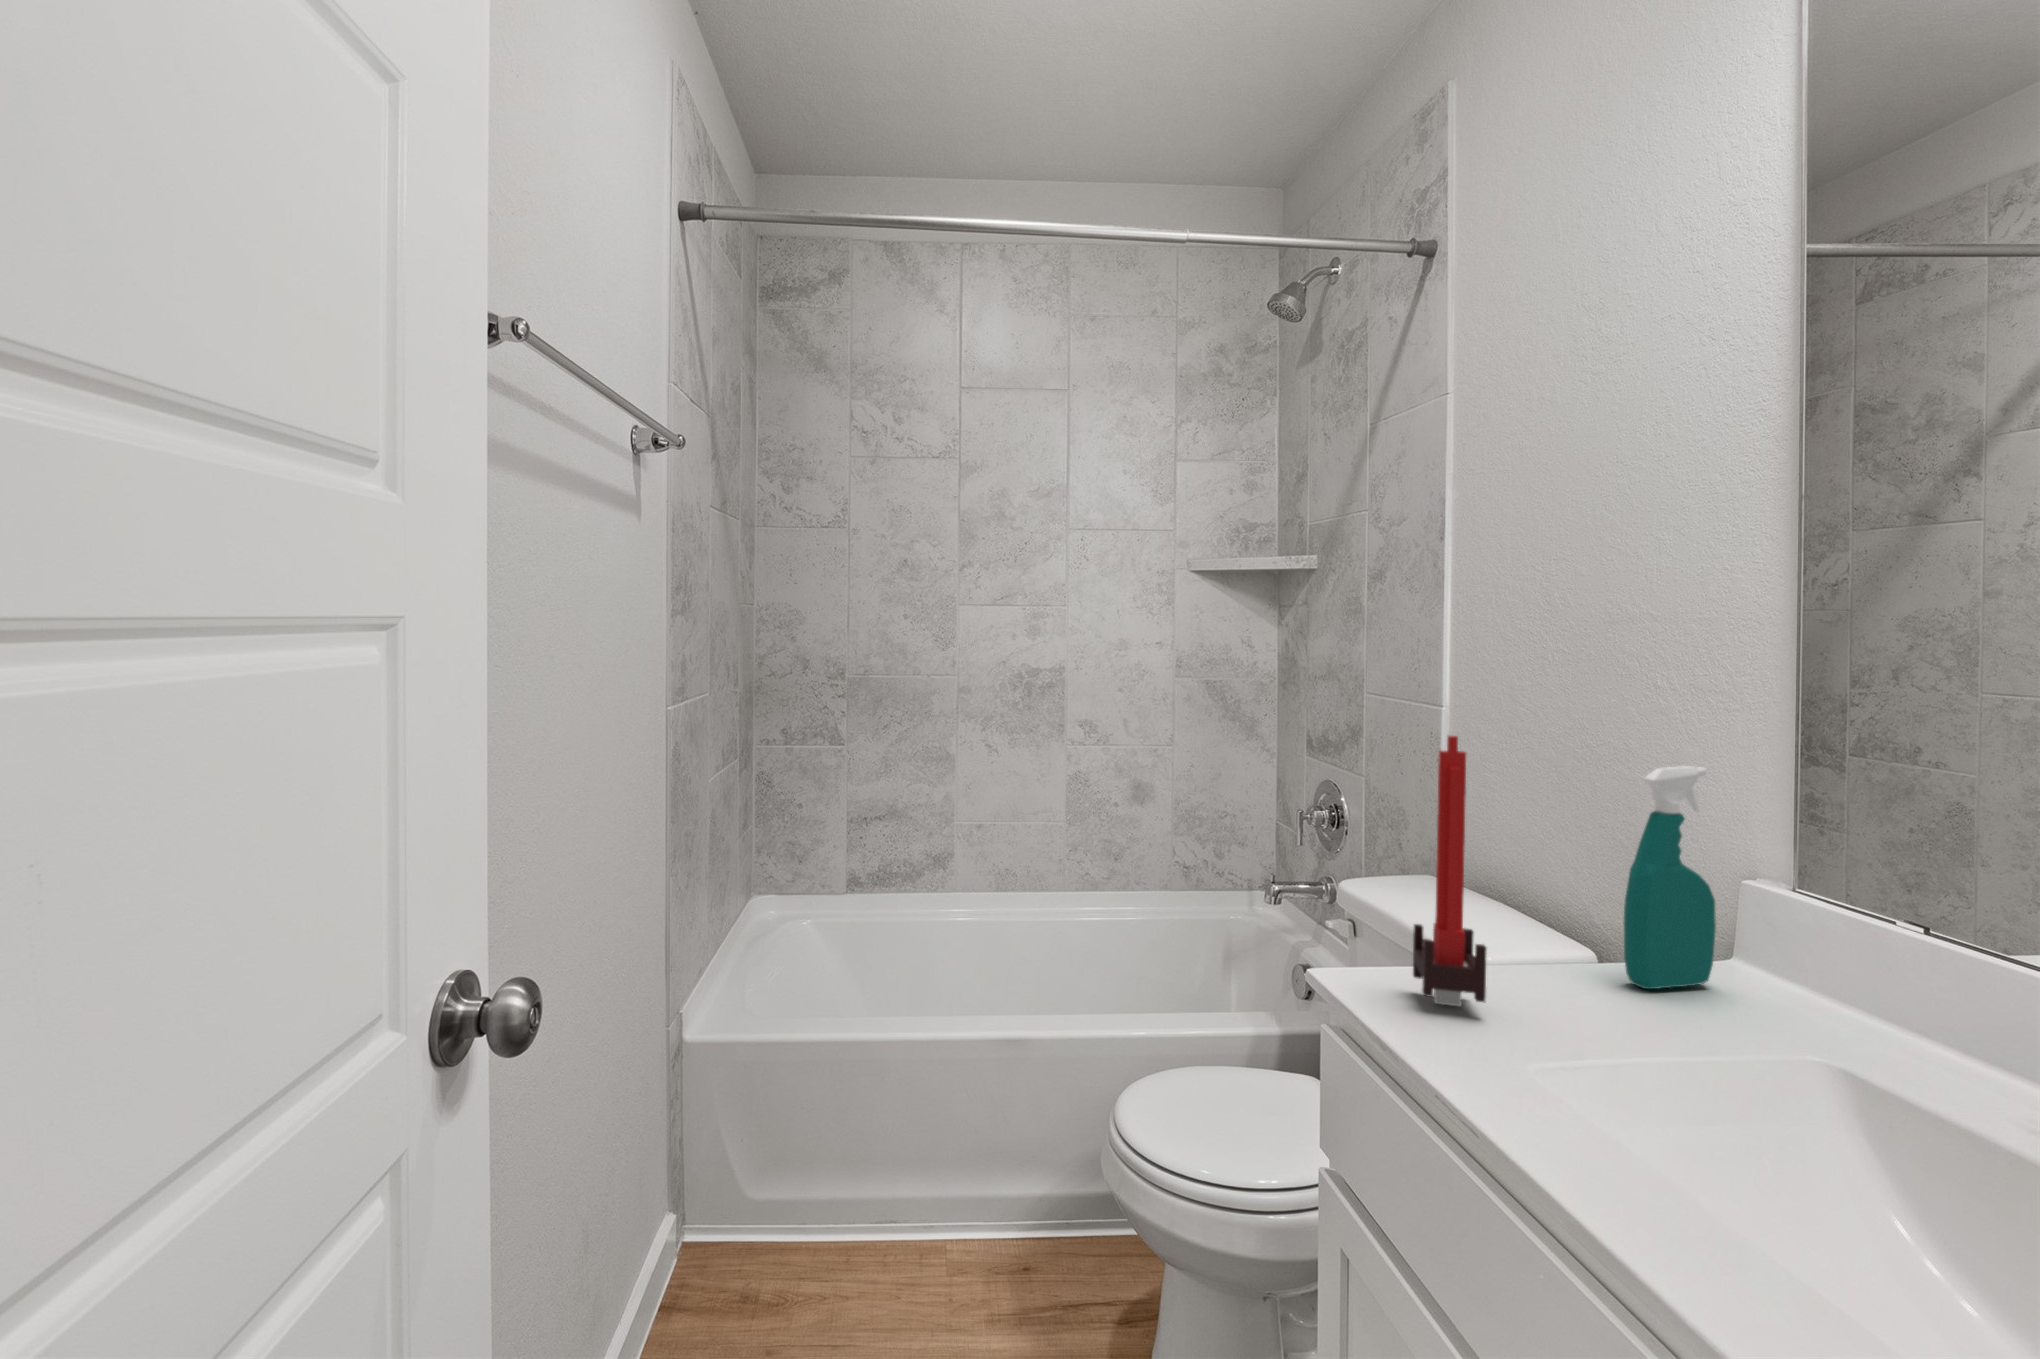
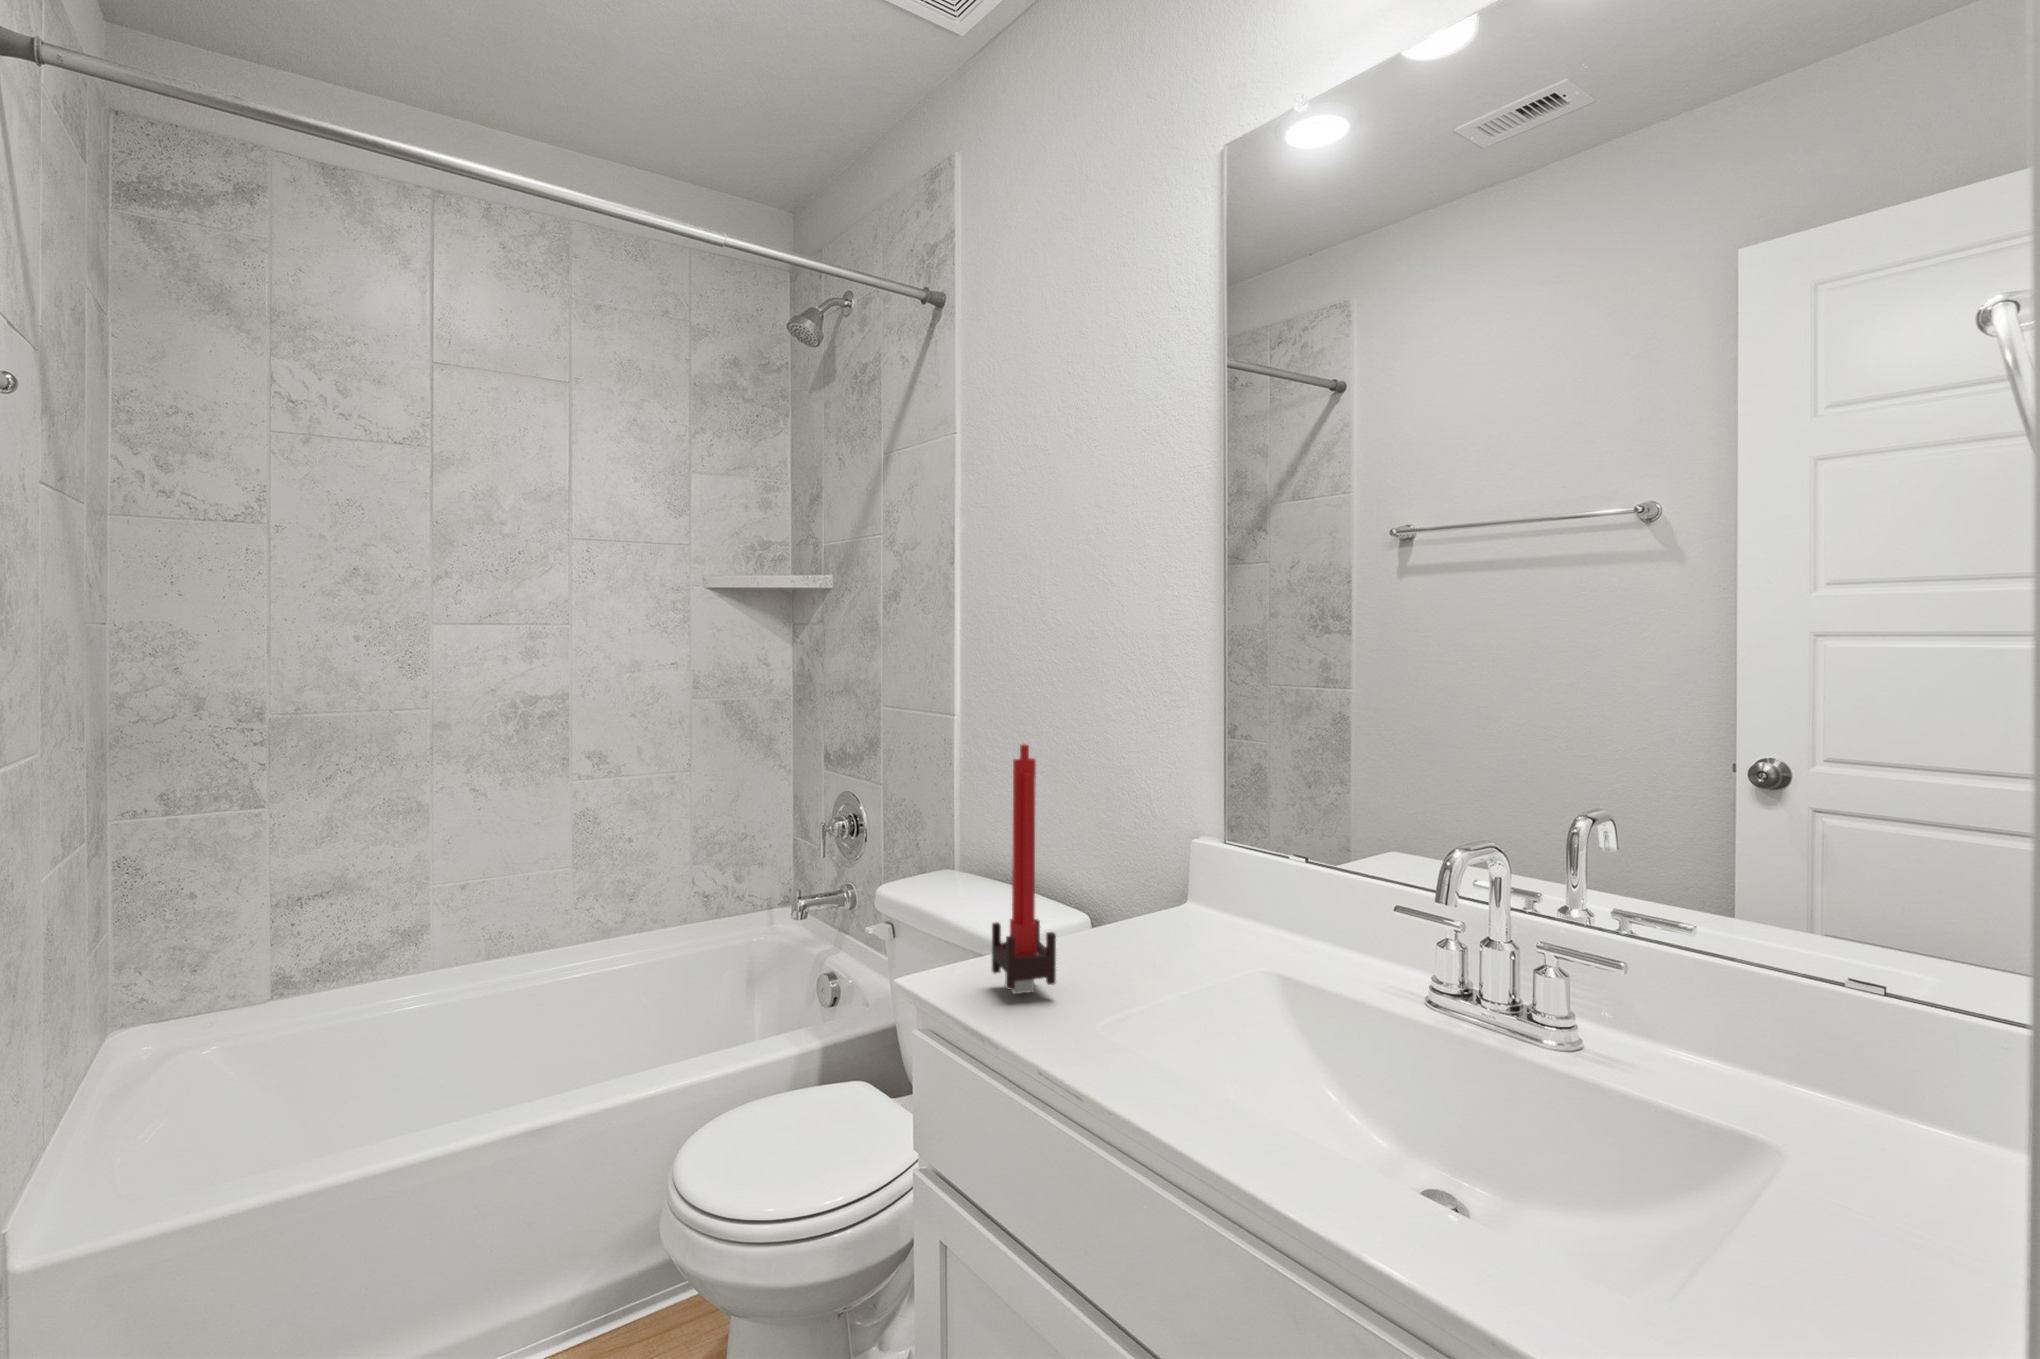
spray bottle: present [1624,766,1716,989] -> none [1133,755,1189,944]

